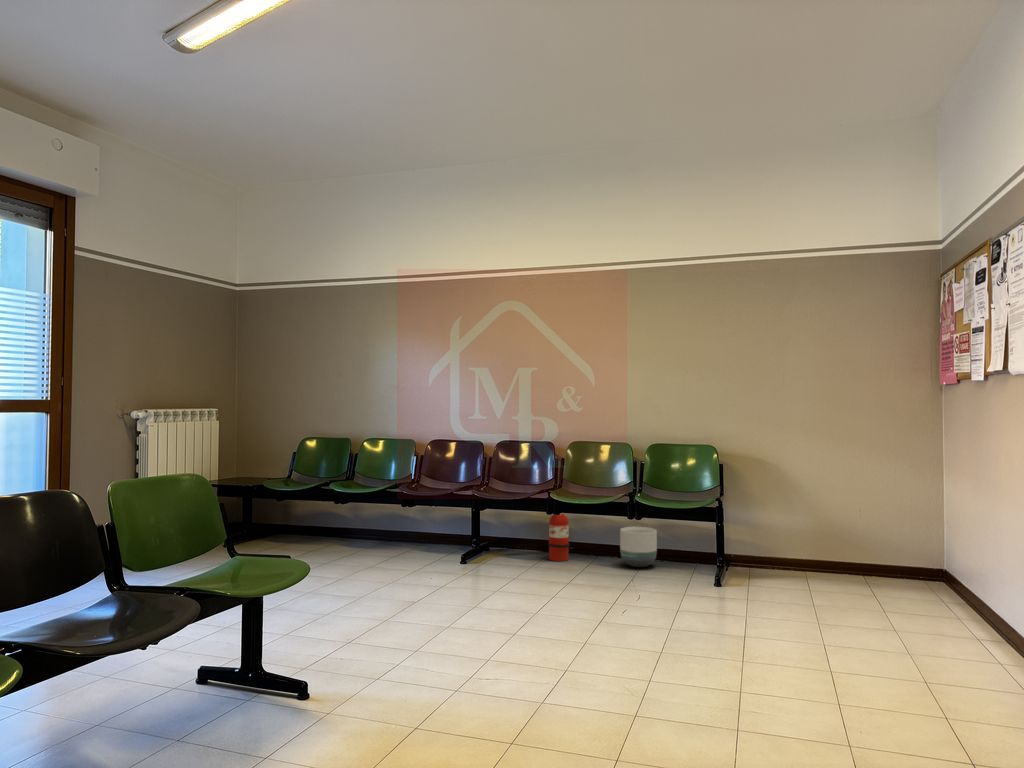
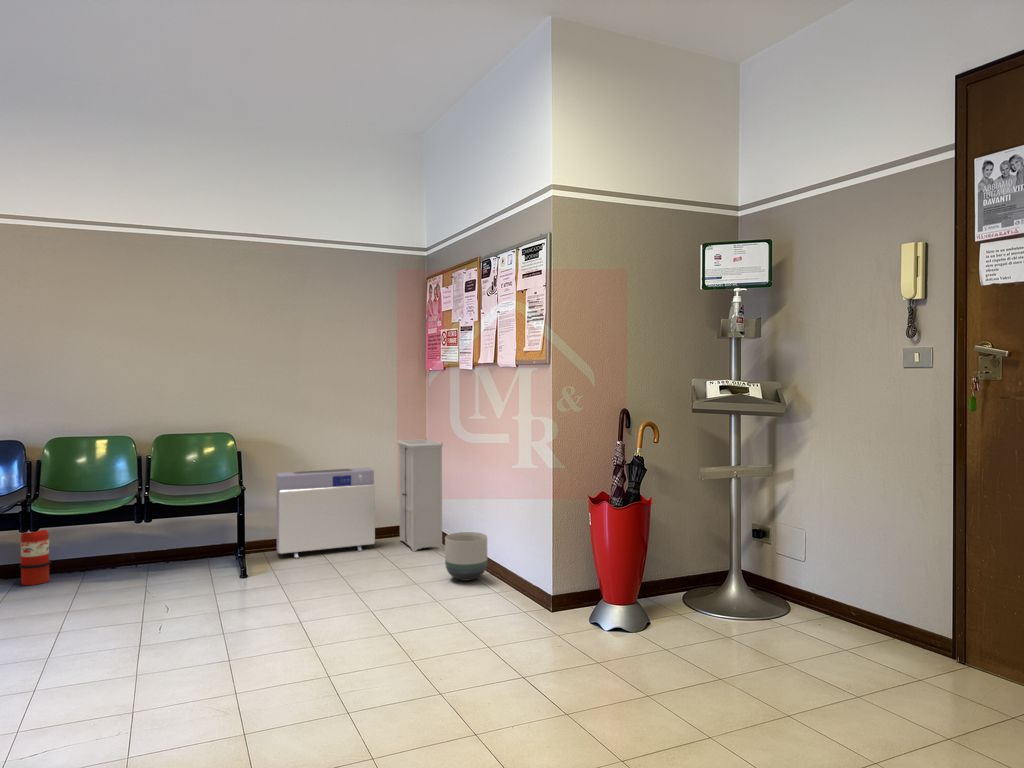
storage cabinet: none [899,465,955,599] -> present [396,439,443,551]
air purifier: none [759,489,869,585] -> present [276,468,375,558]
planter: present [620,527,657,567] -> present [445,532,487,581]

